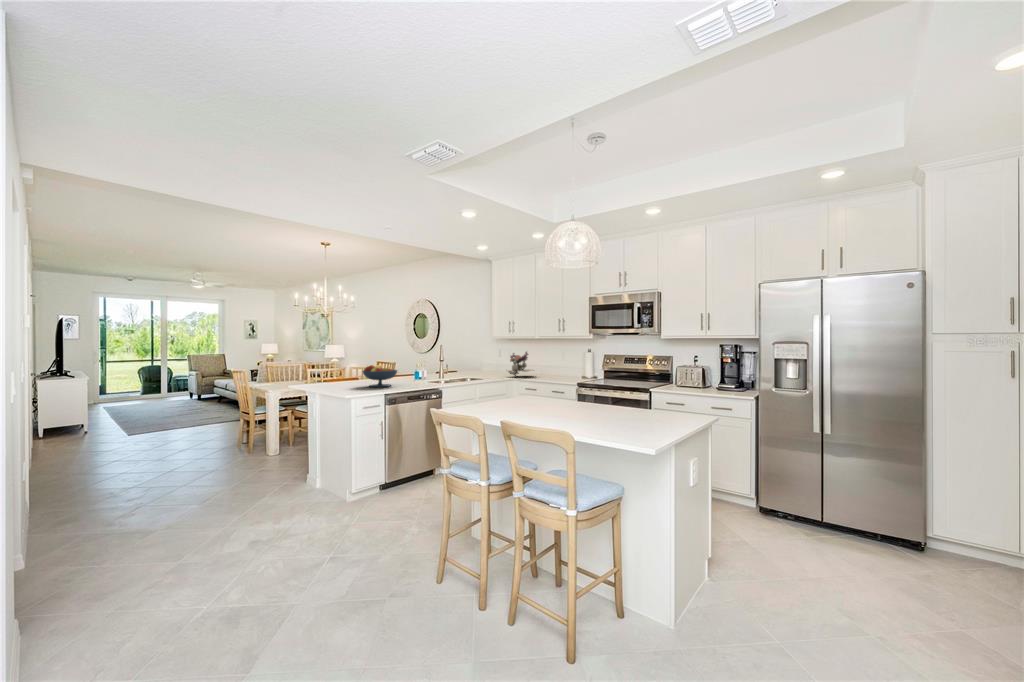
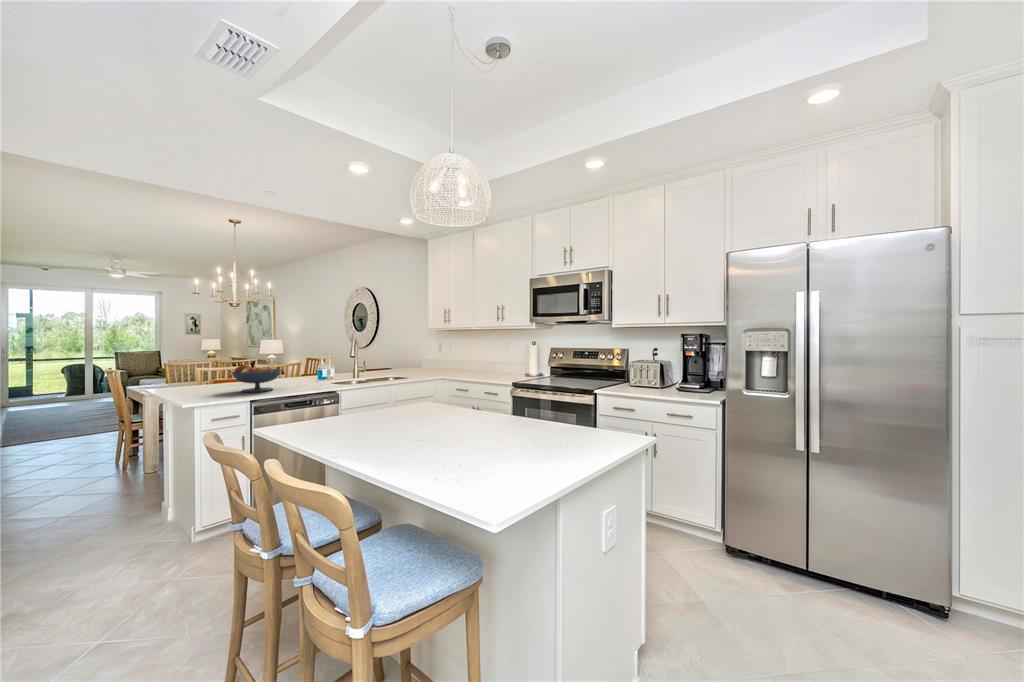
flower arrangement: present [508,352,534,376] -> none [437,344,472,375]

